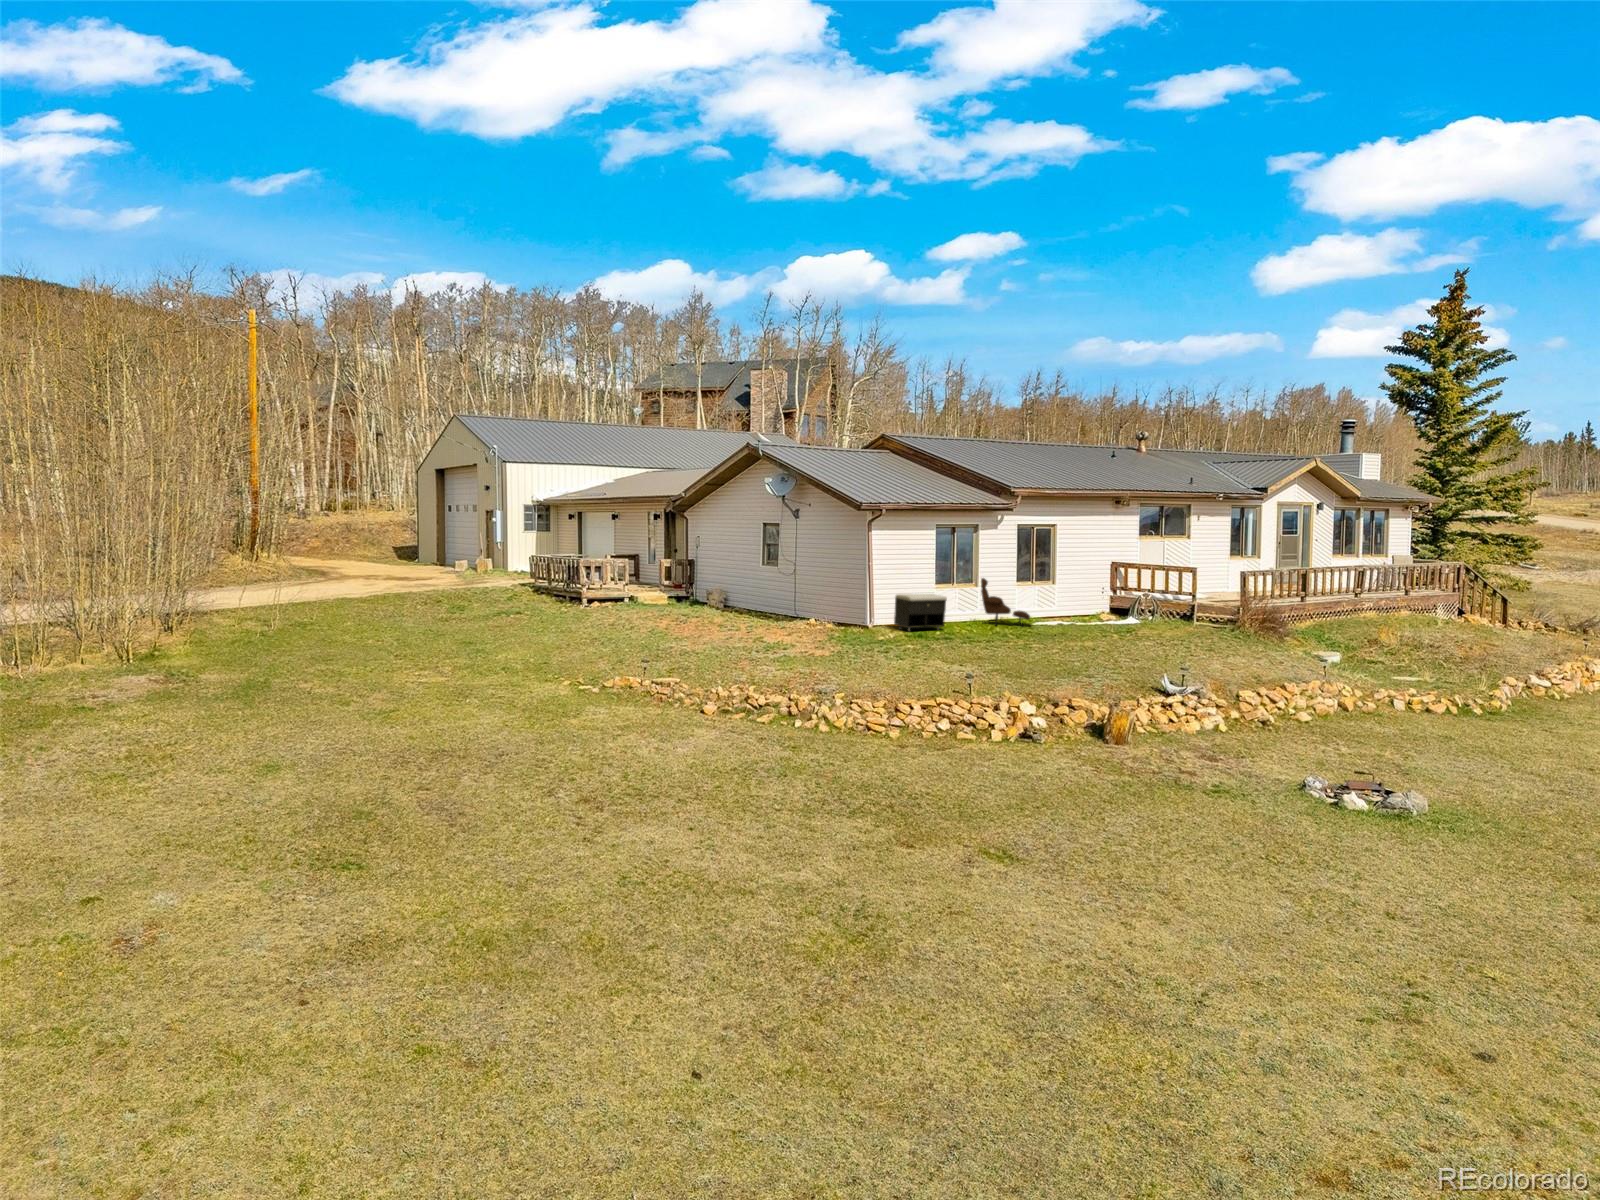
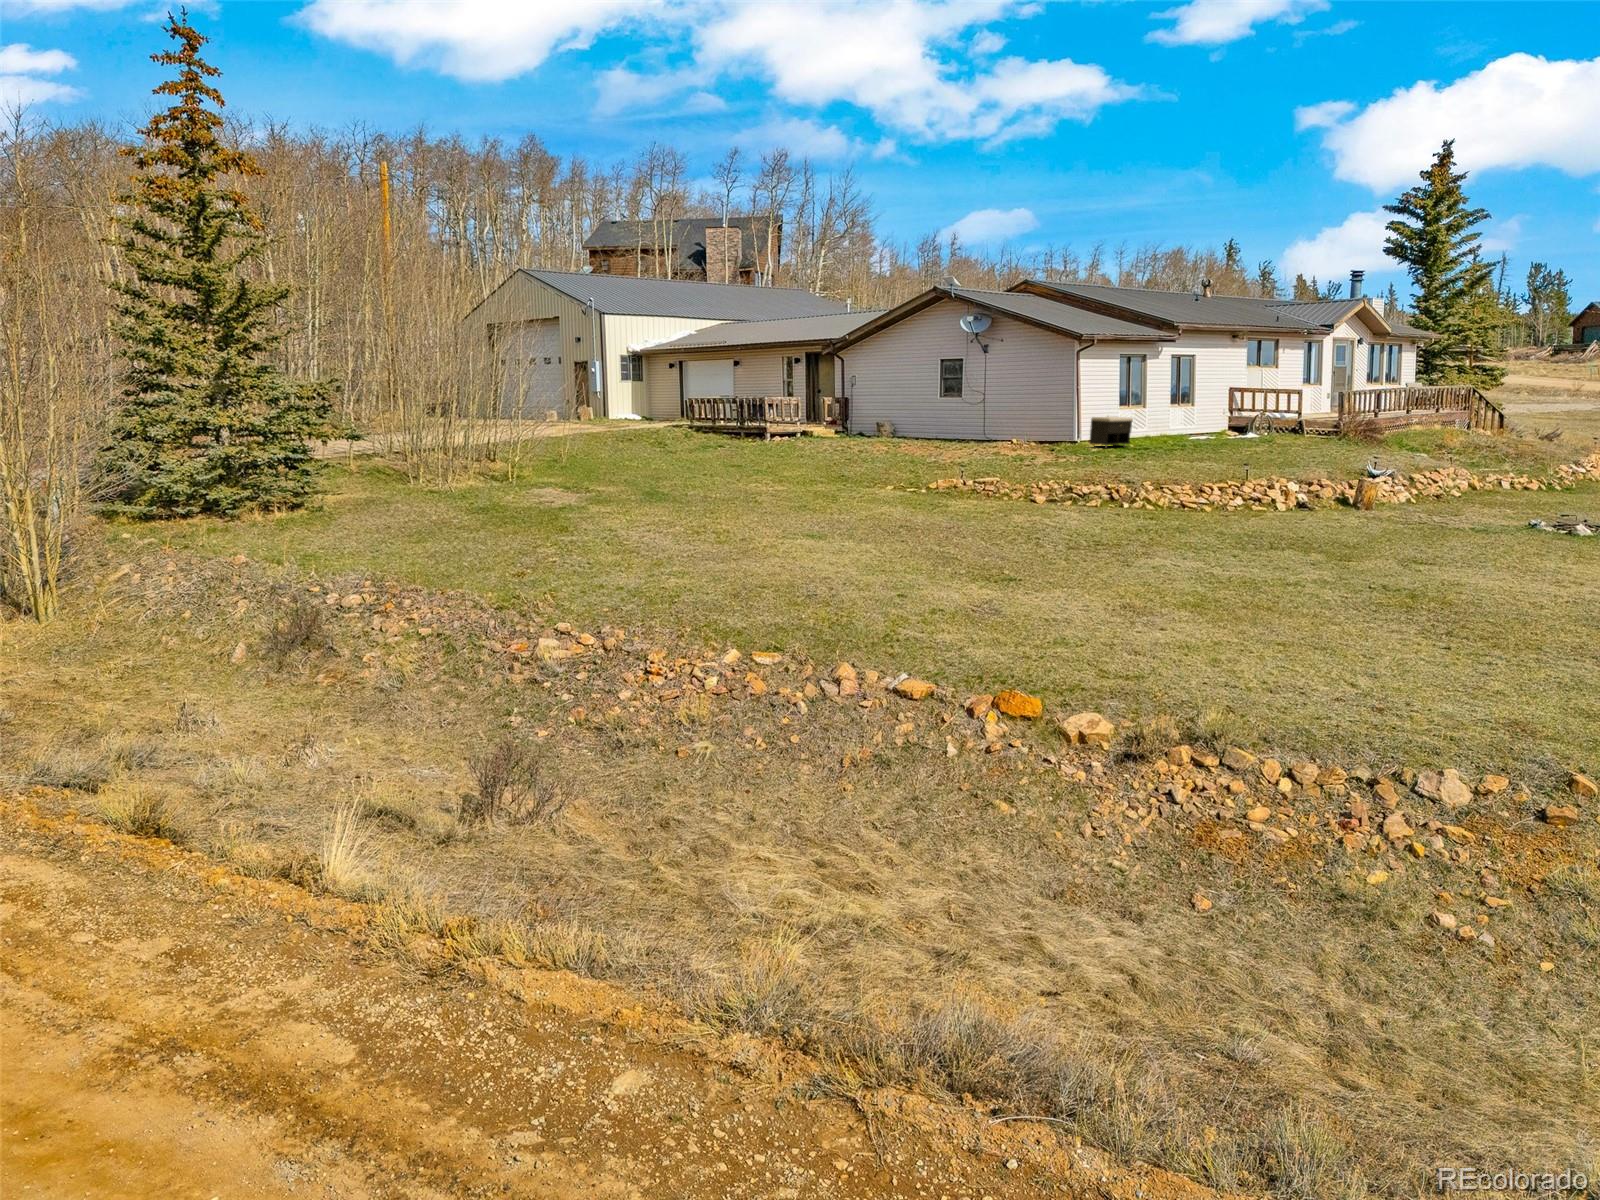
lounge chair: present [981,578,1030,625] -> none [1143,403,1187,444]

